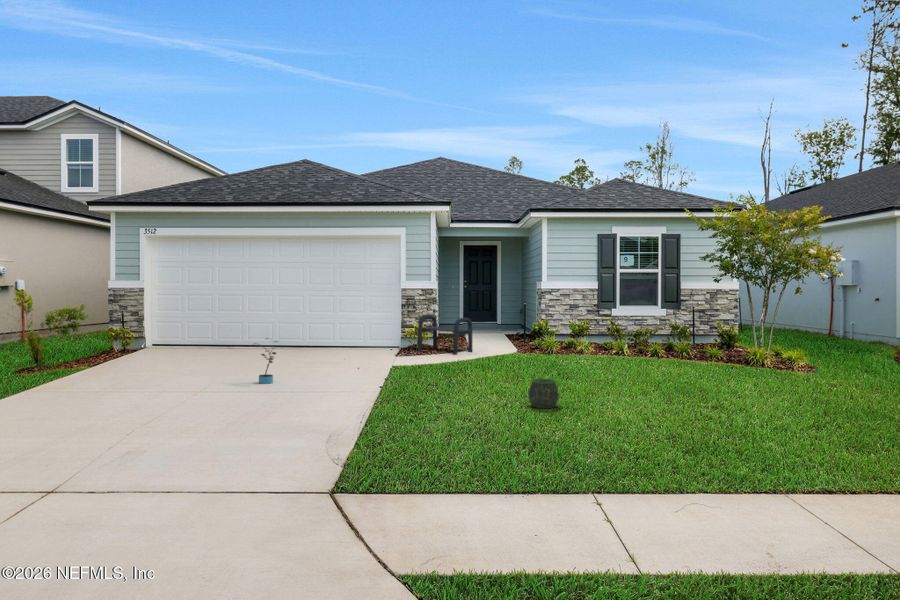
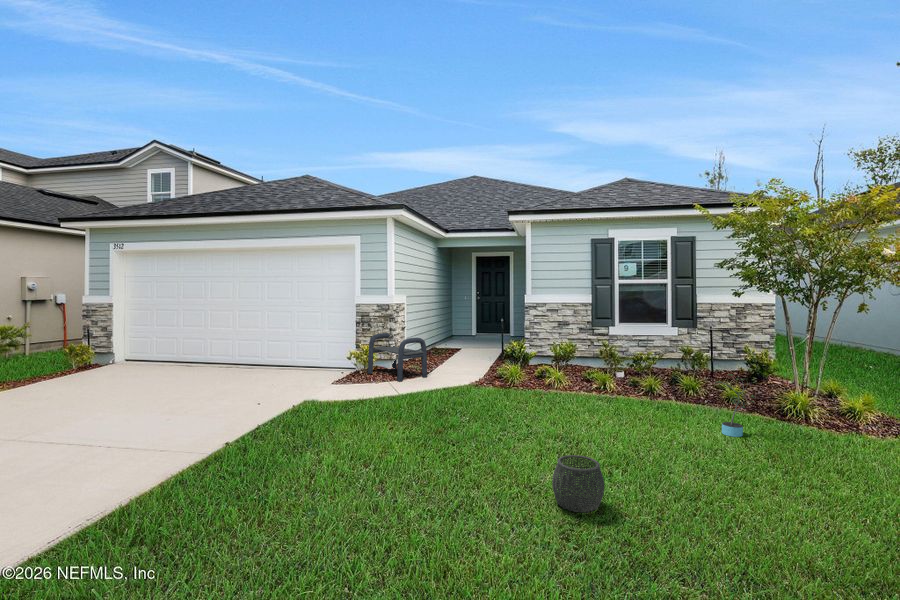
potted plant: present [255,338,277,384] -> present [715,374,755,437]
woven basket: present [528,379,559,408] -> present [552,455,604,513]

